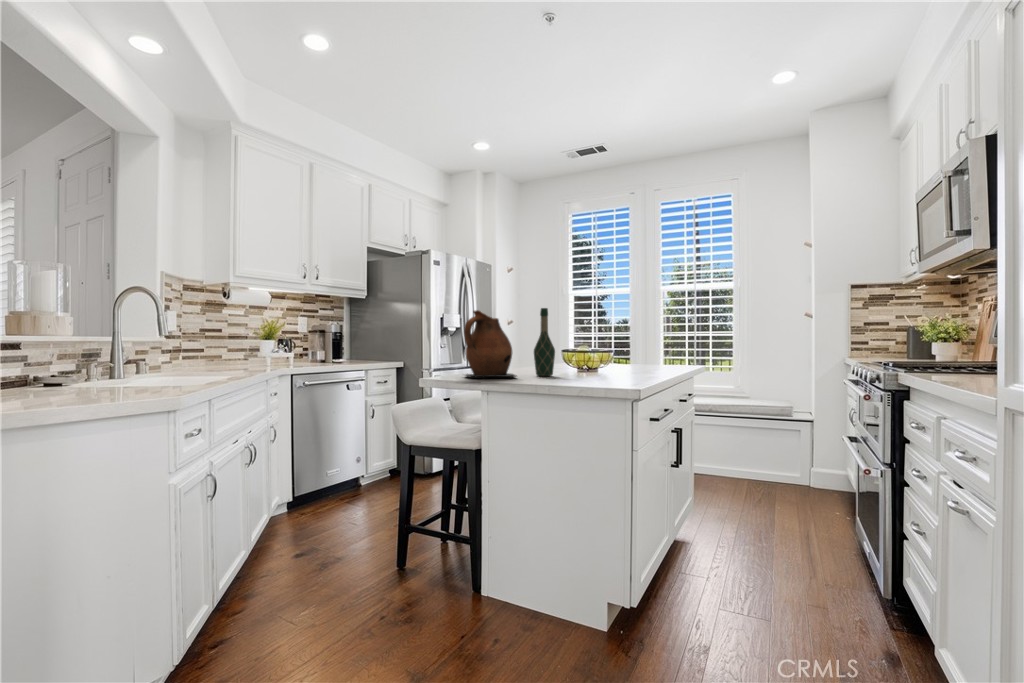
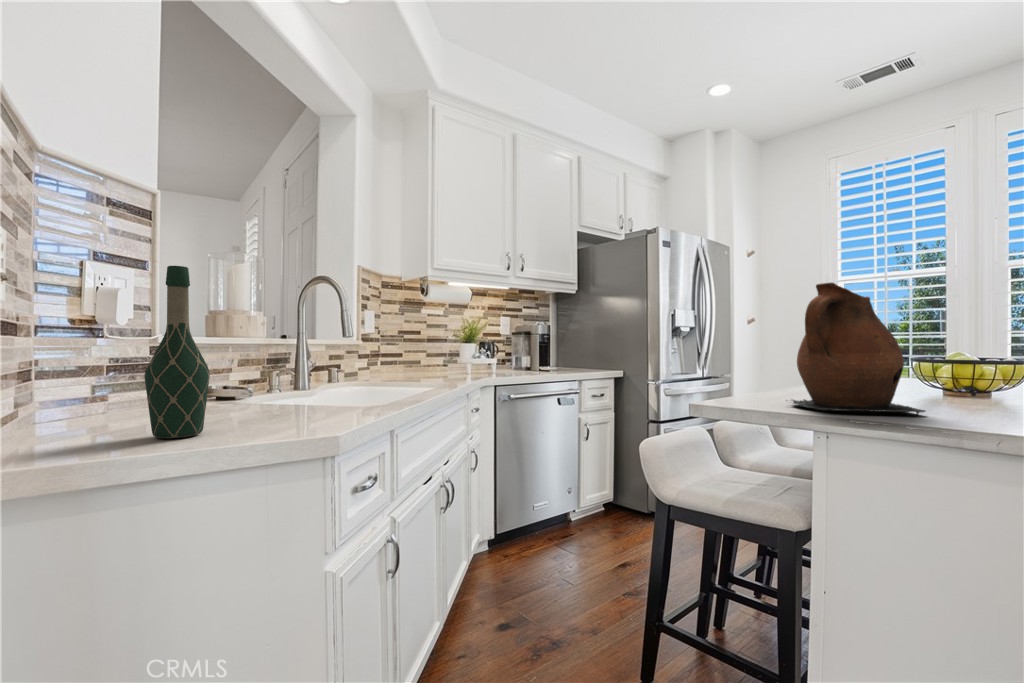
wine bottle: present [534,308,555,376] -> present [145,266,210,438]

